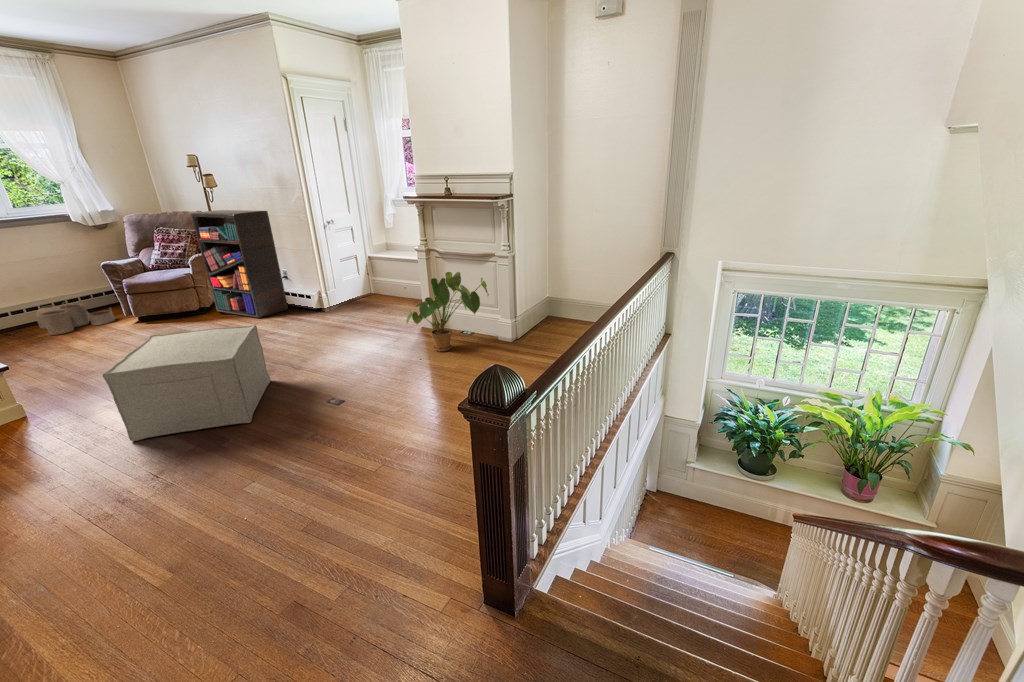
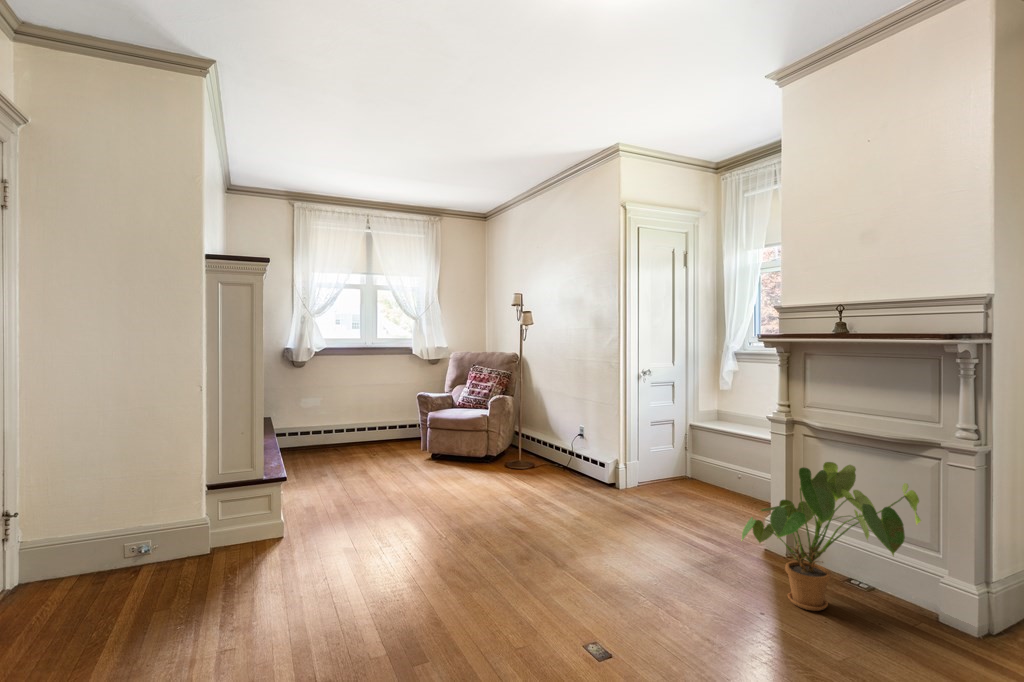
bookshelf: present [191,210,288,318] -> none [502,352,577,480]
woven basket: present [36,304,115,335] -> none [360,427,415,458]
ottoman: present [103,325,271,441] -> none [332,475,521,641]

